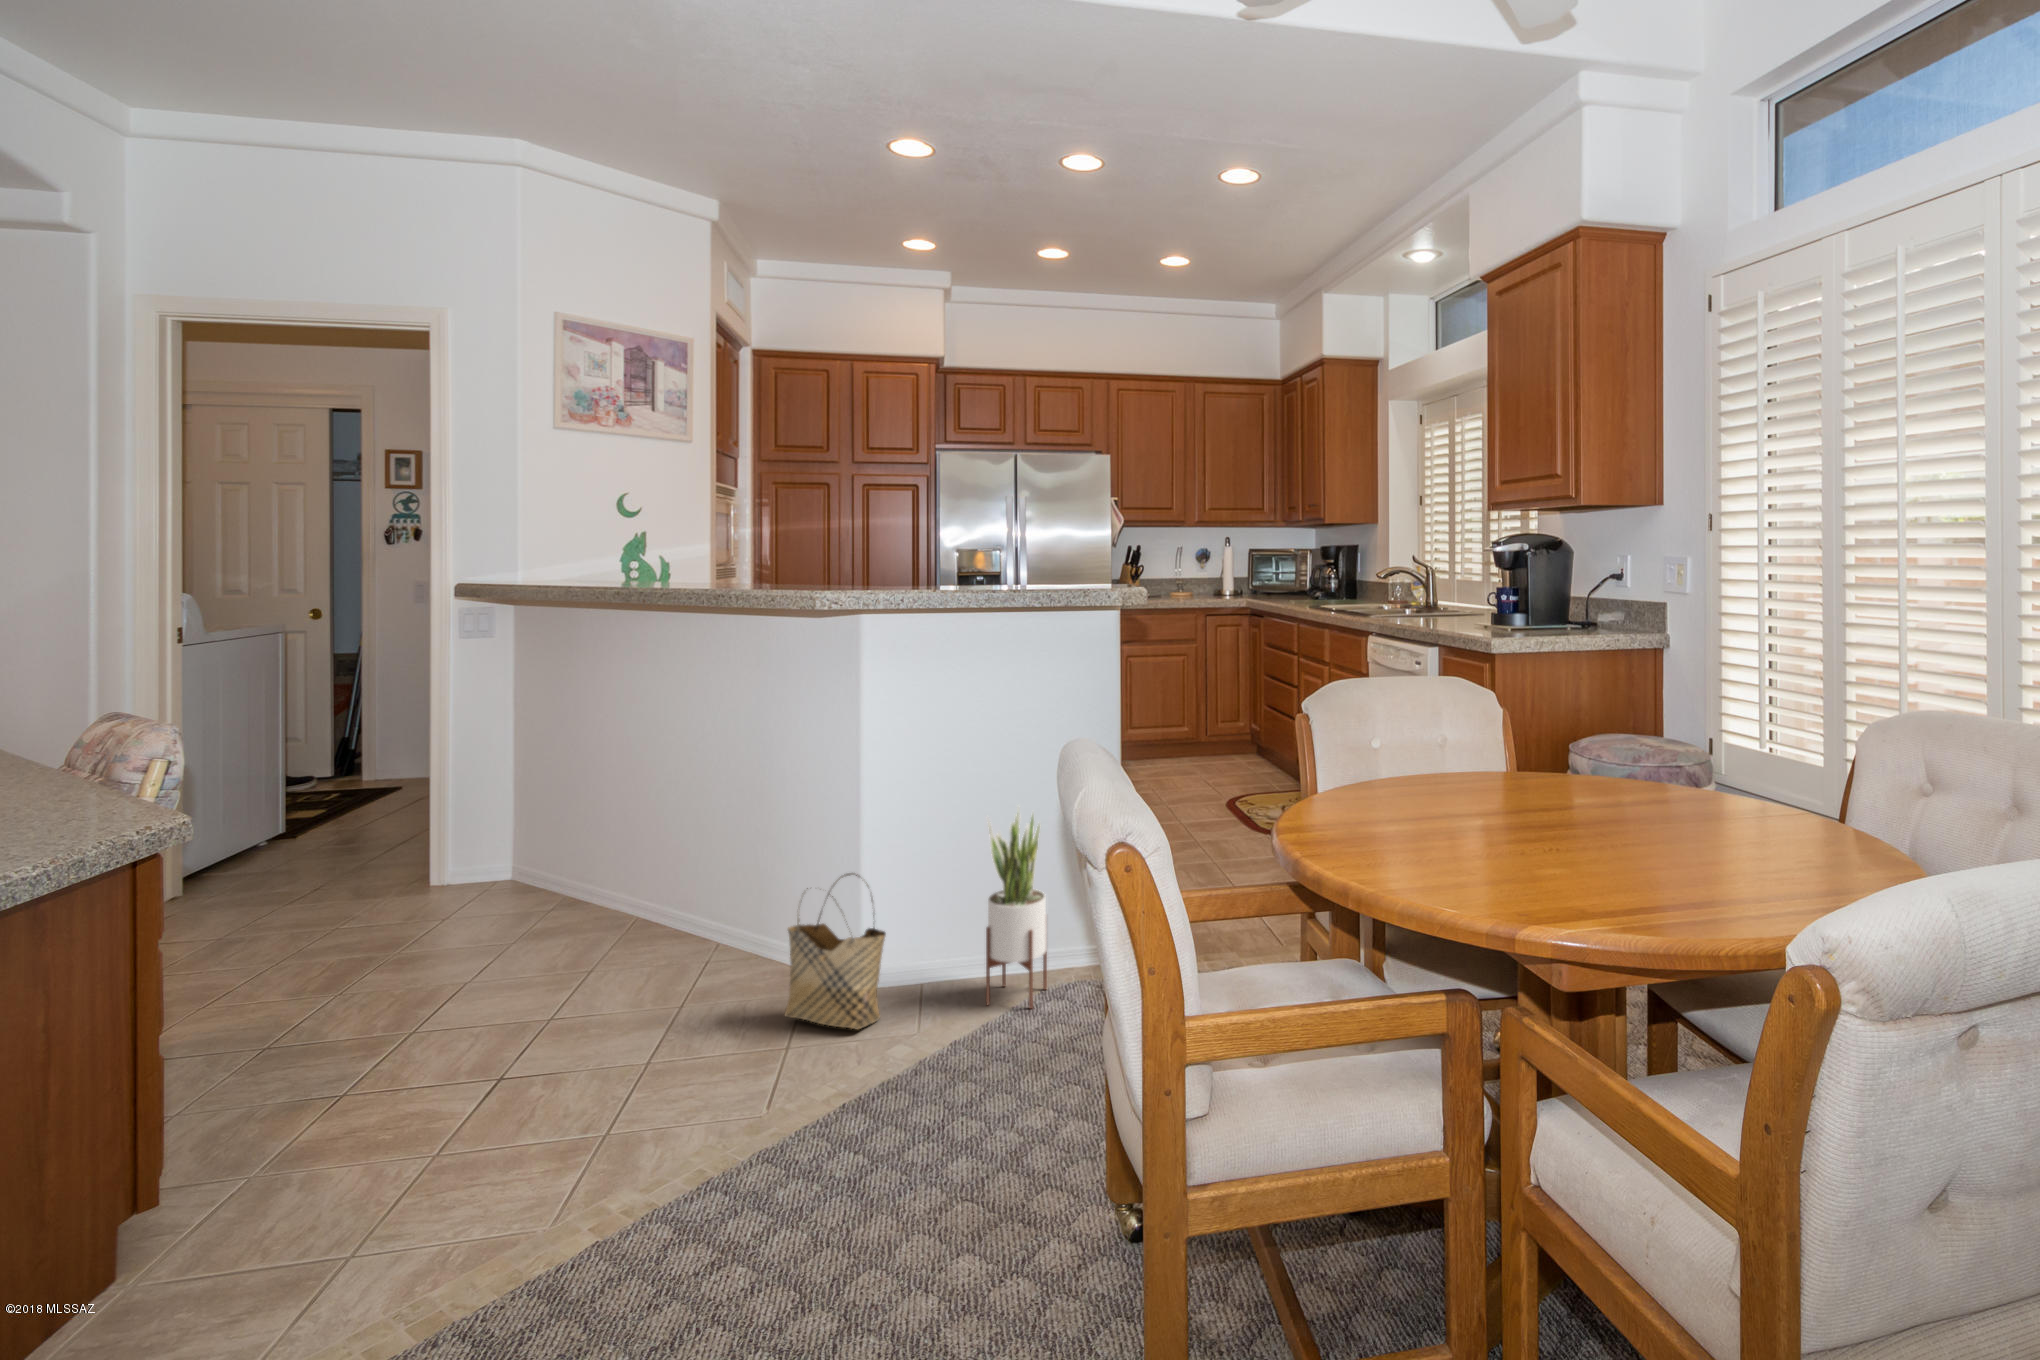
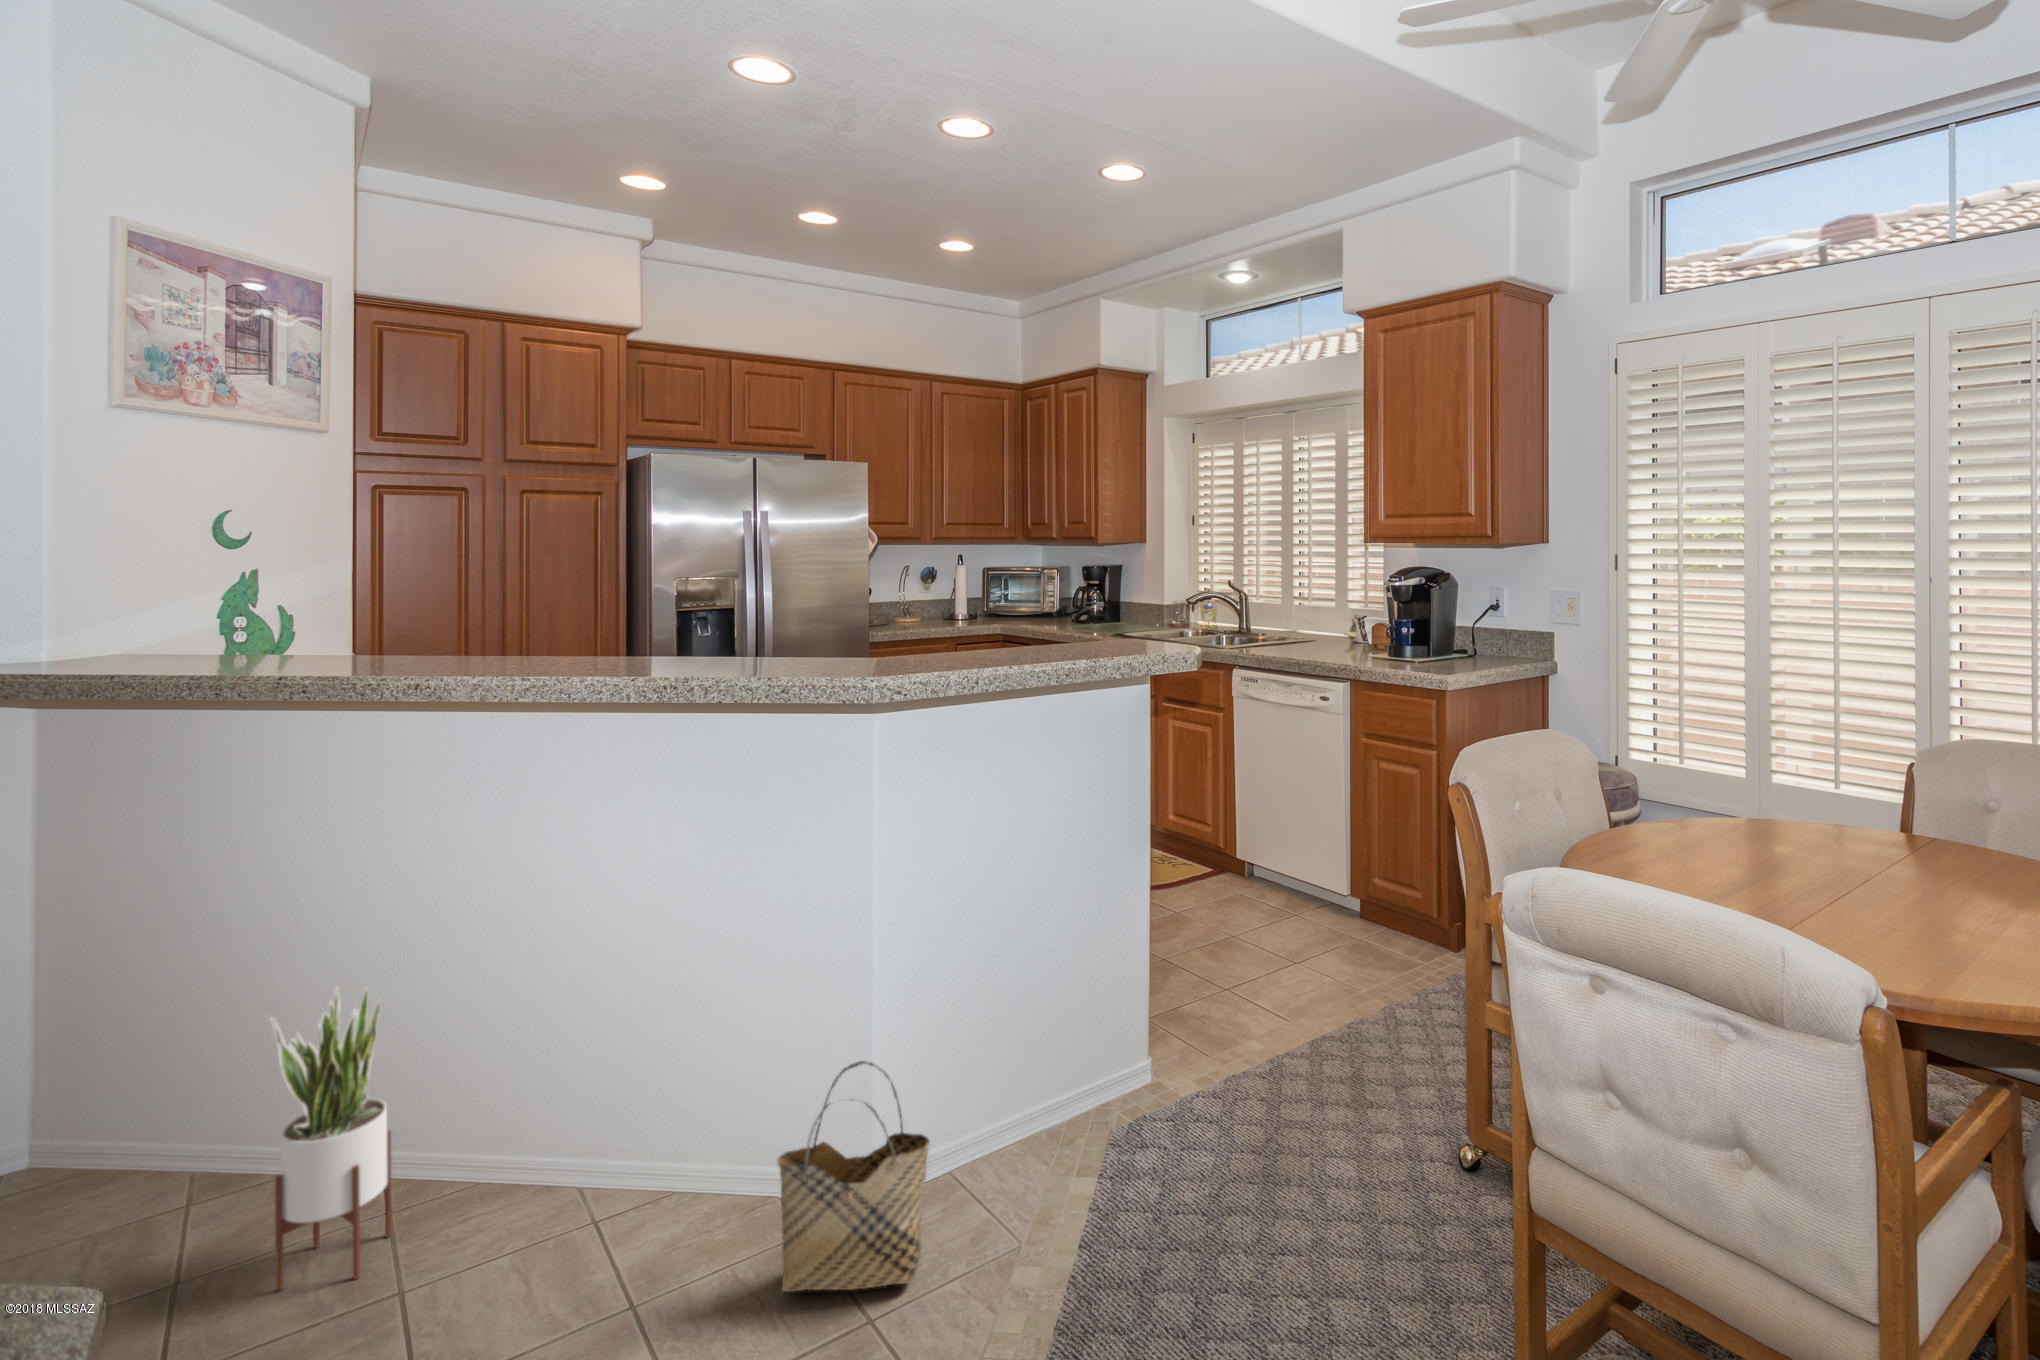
potted plant: present [986,807,1047,1009] -> present [271,986,392,1290]

